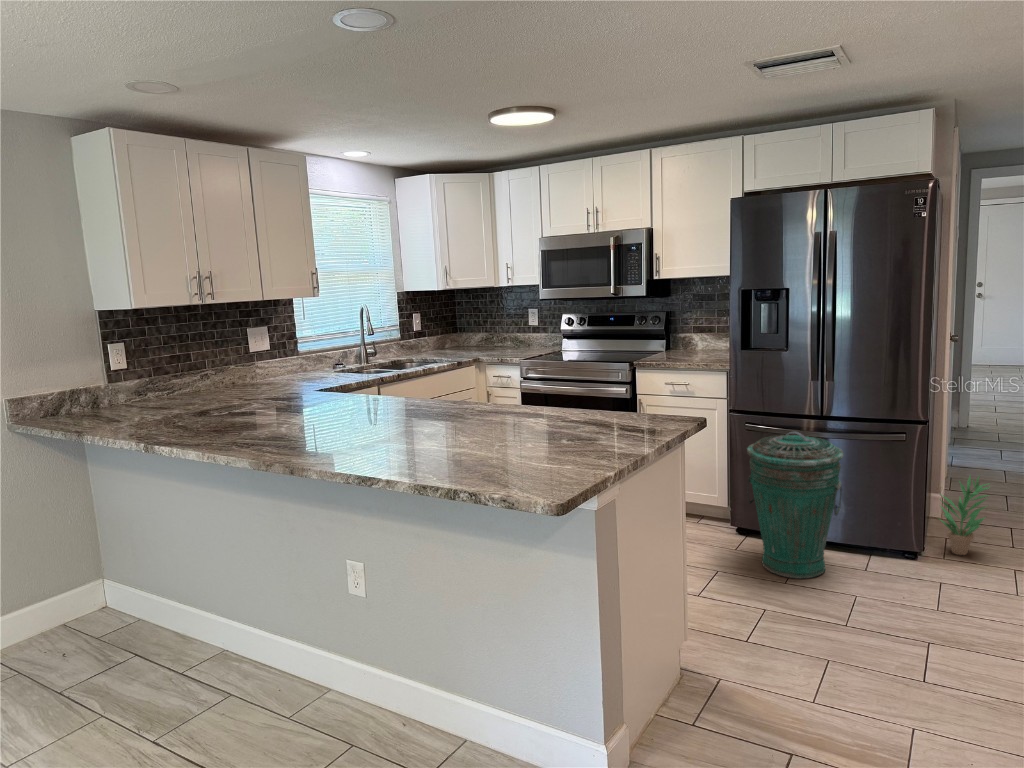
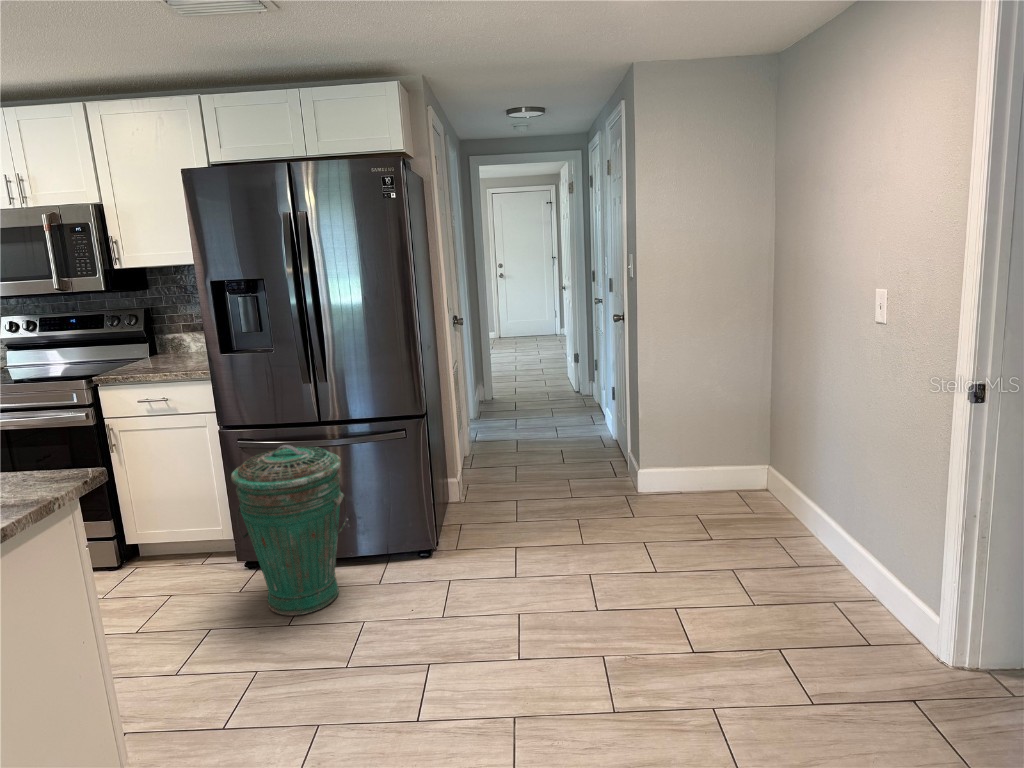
potted plant: present [941,476,988,555] -> none [446,457,490,540]

